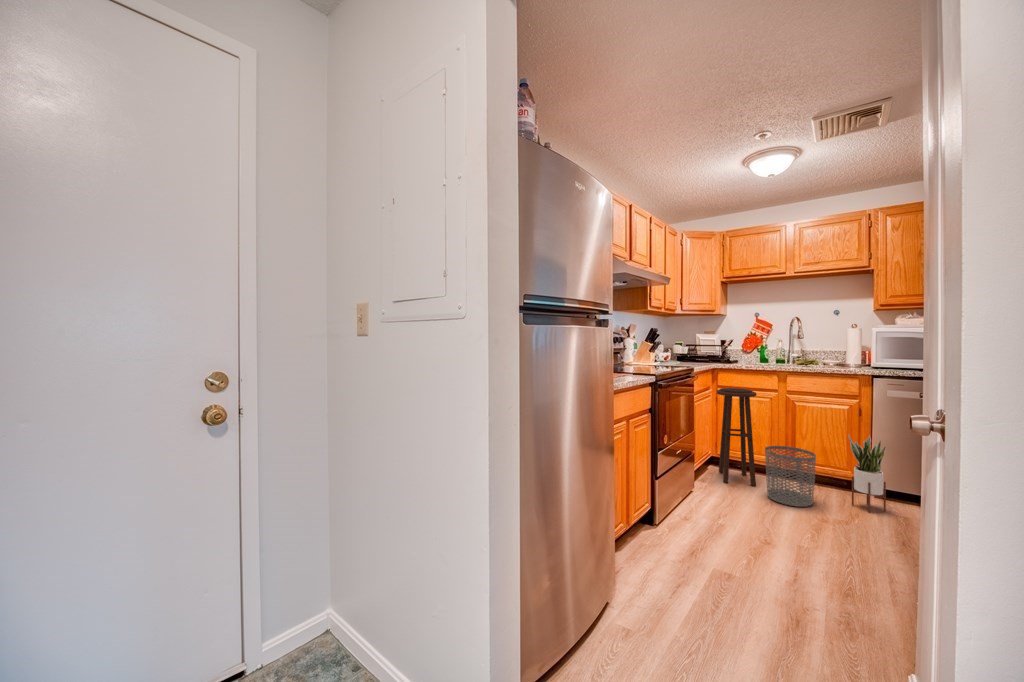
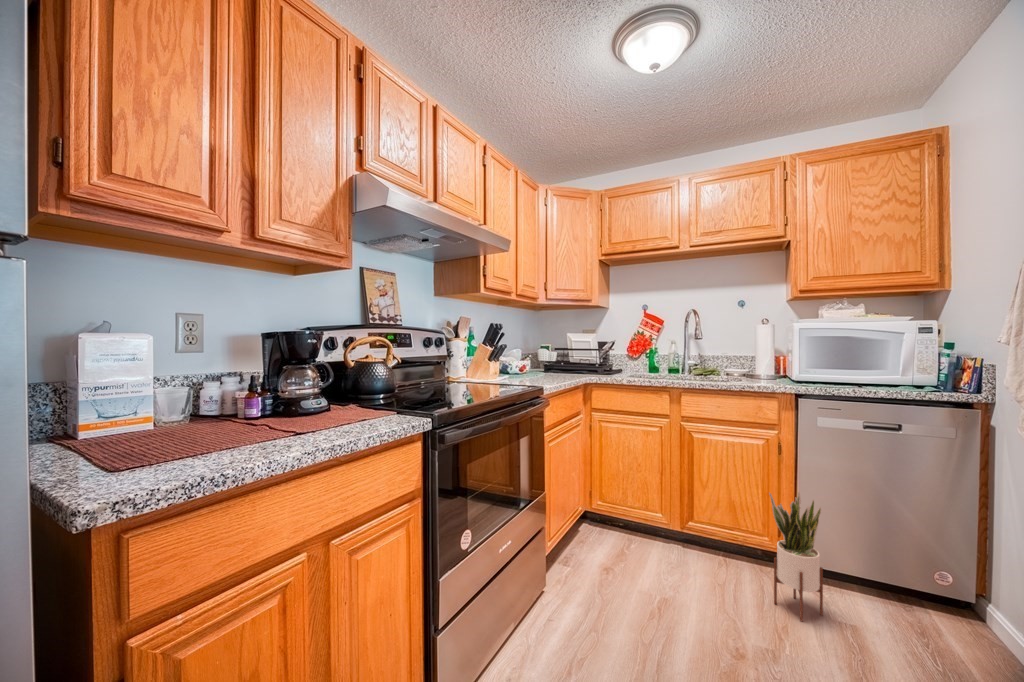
stool: present [717,388,756,486] -> none [586,414,640,570]
waste bin: present [765,446,816,507] -> none [651,508,724,619]

